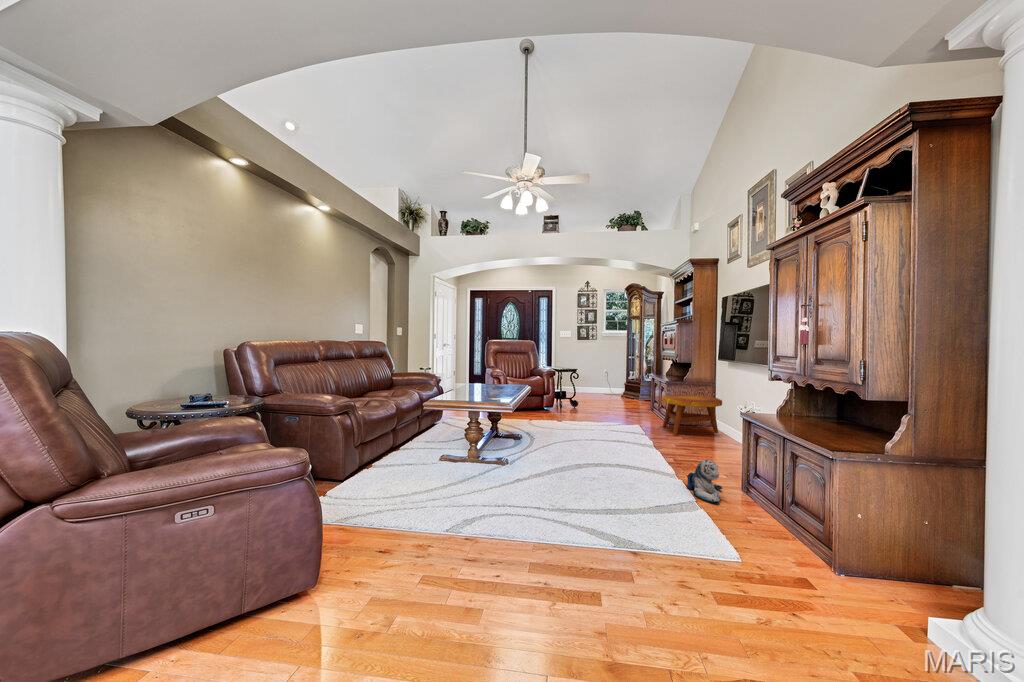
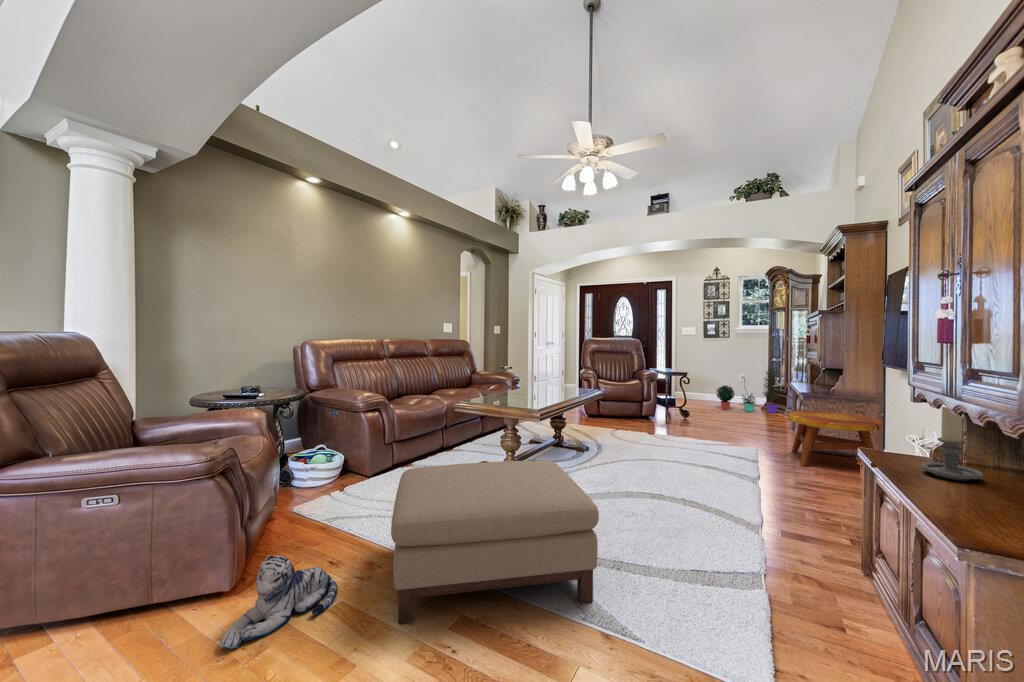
potted plant: none [592,363,640,400] -> present [717,368,781,413]
candle holder: none [783,375,814,425] -> present [921,407,983,481]
ottoman: none [427,439,606,573] -> present [391,461,599,625]
plush toy: present [687,460,722,503] -> present [220,555,337,649]

